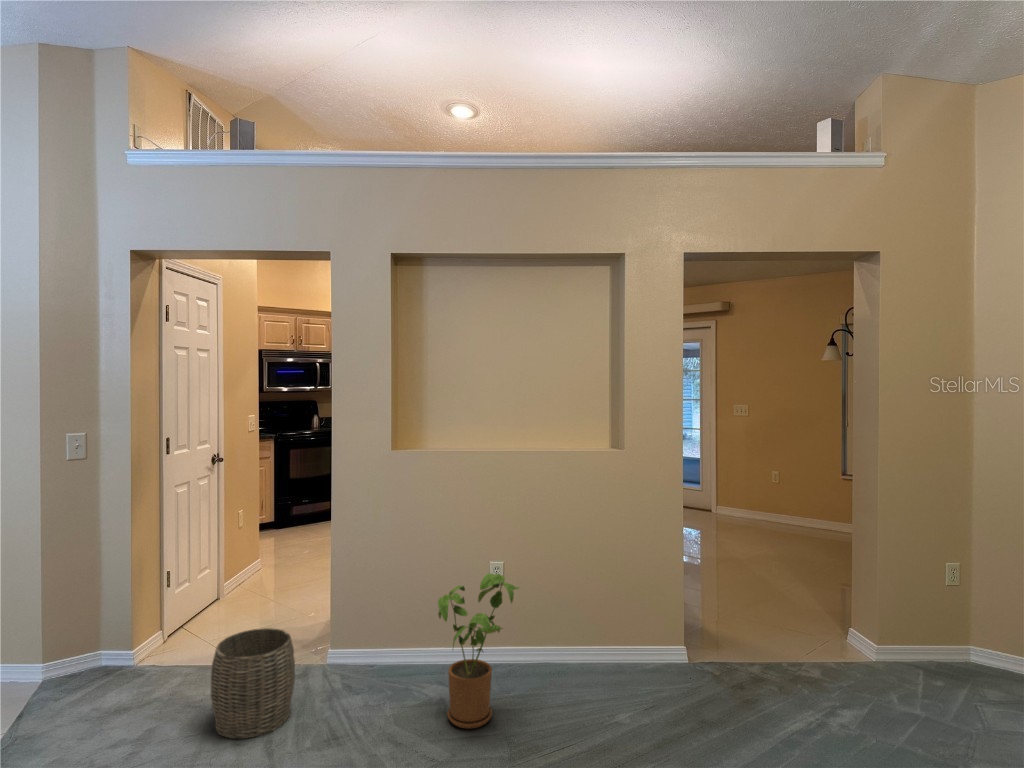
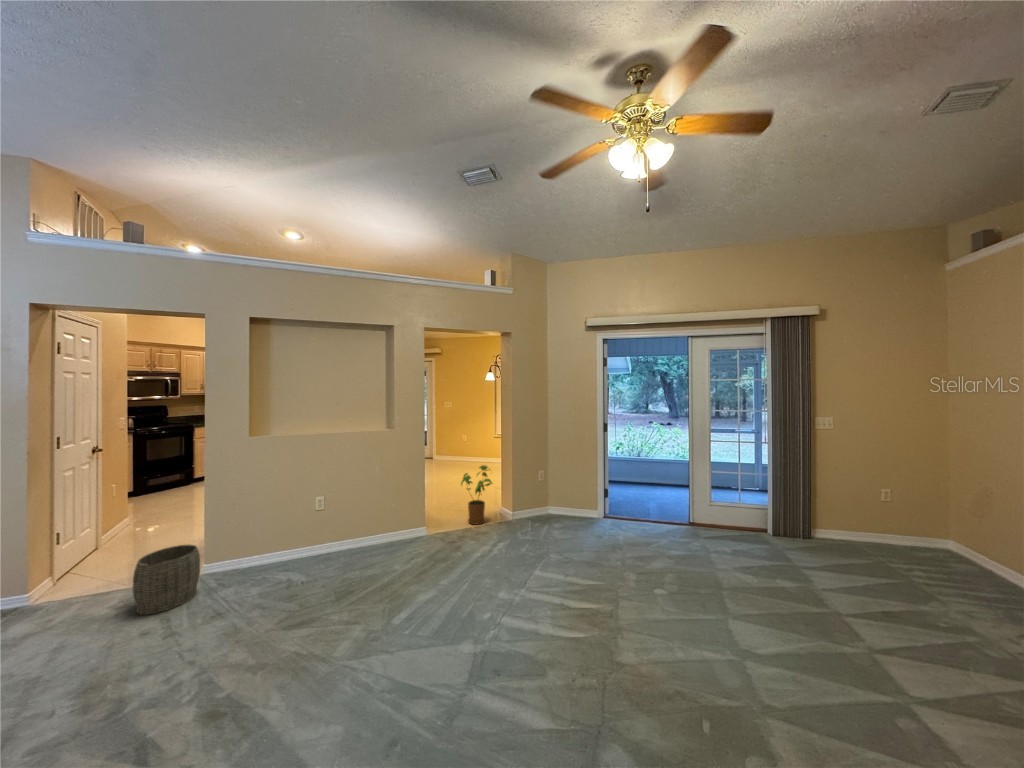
house plant: present [438,573,519,729] -> present [461,465,493,525]

